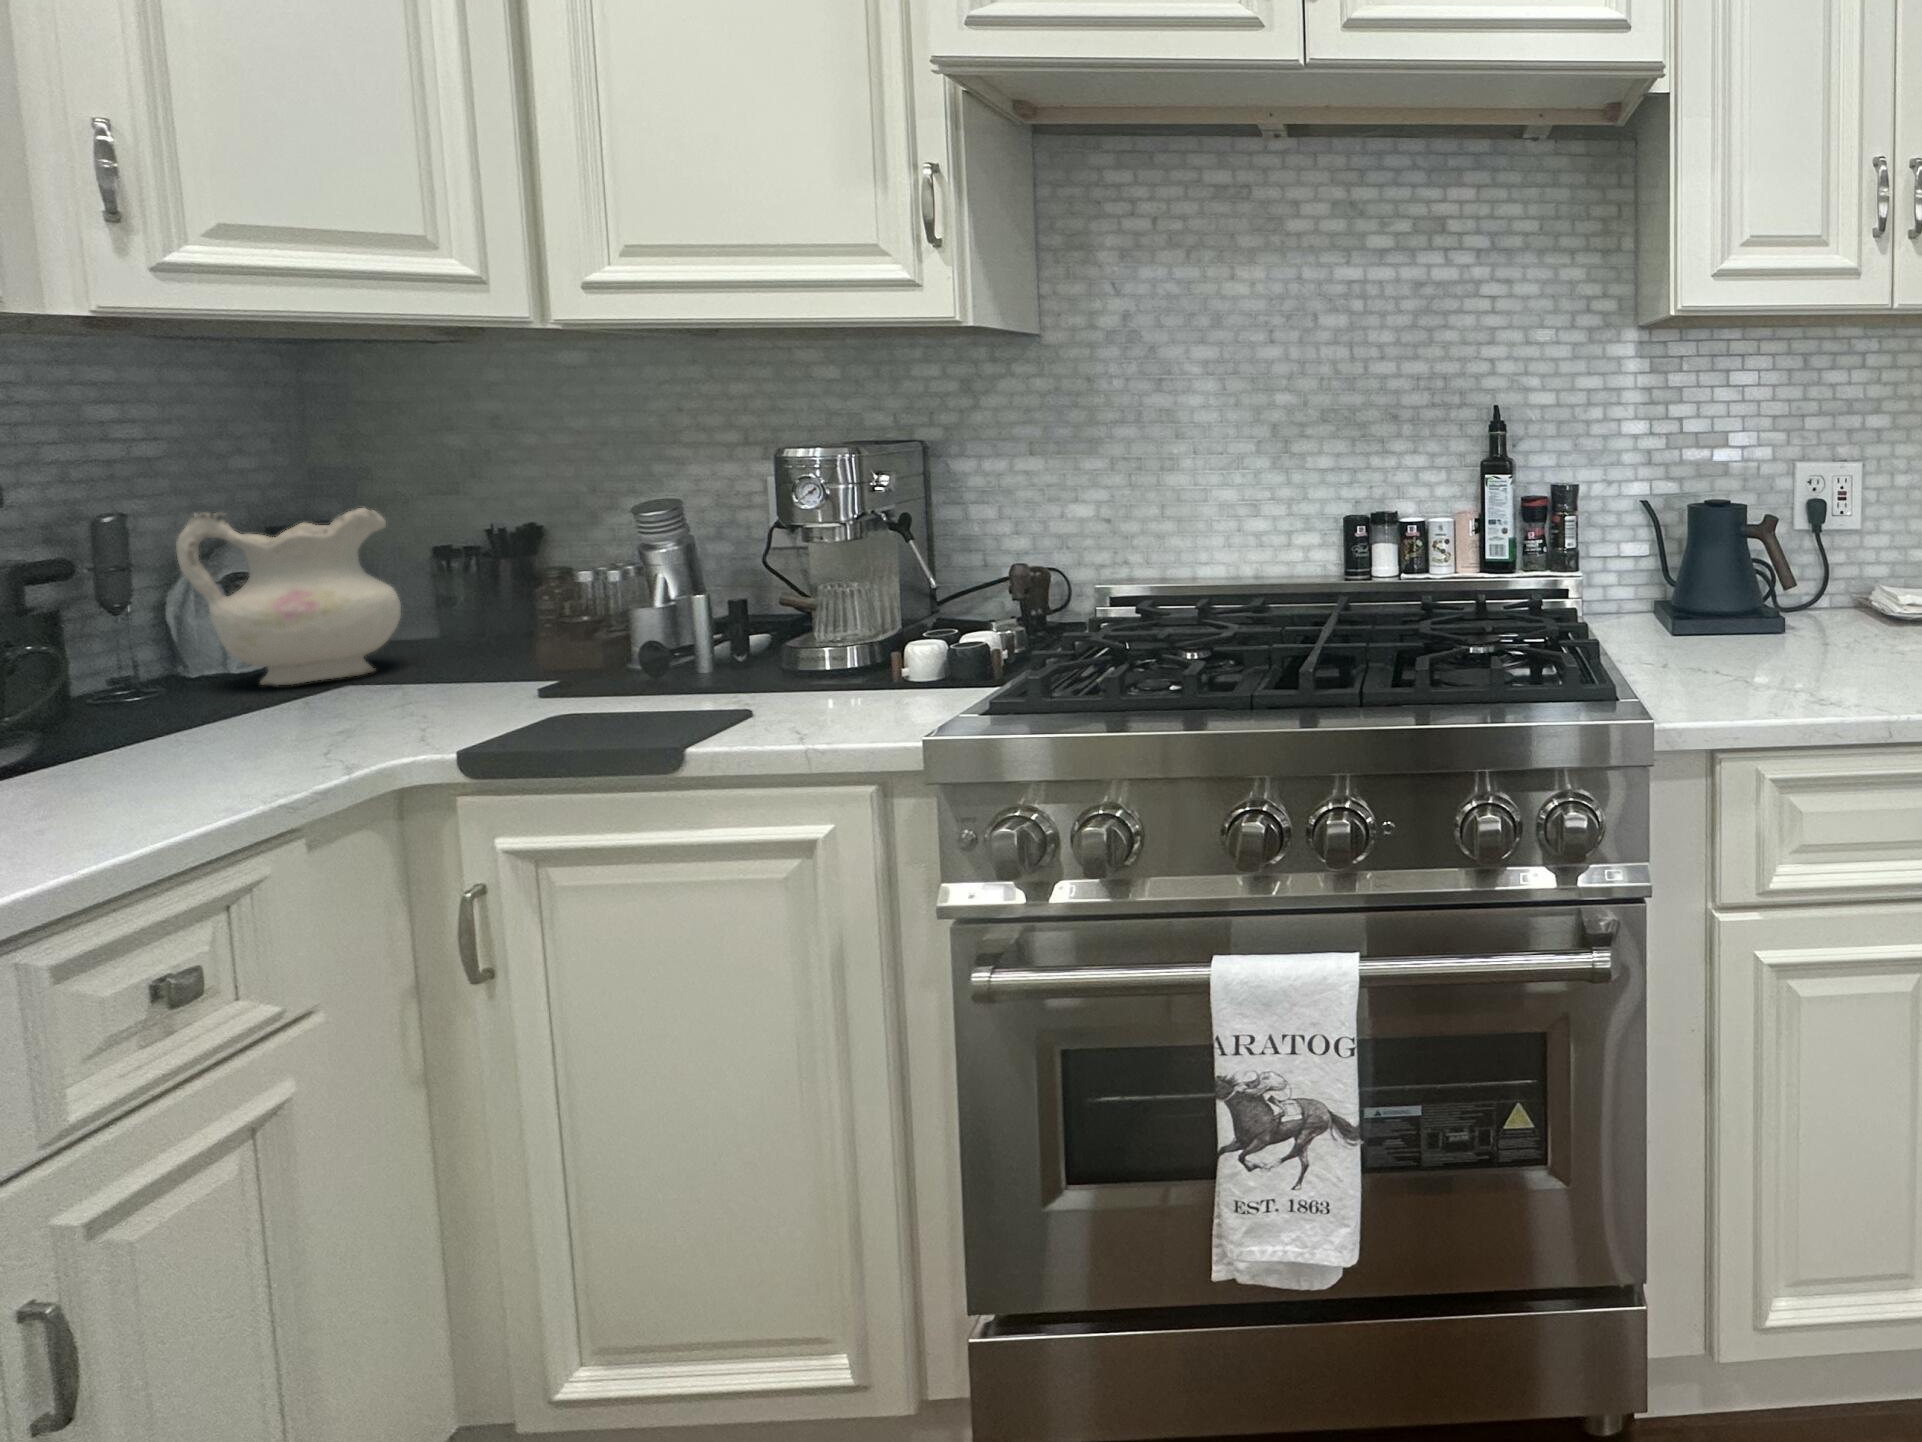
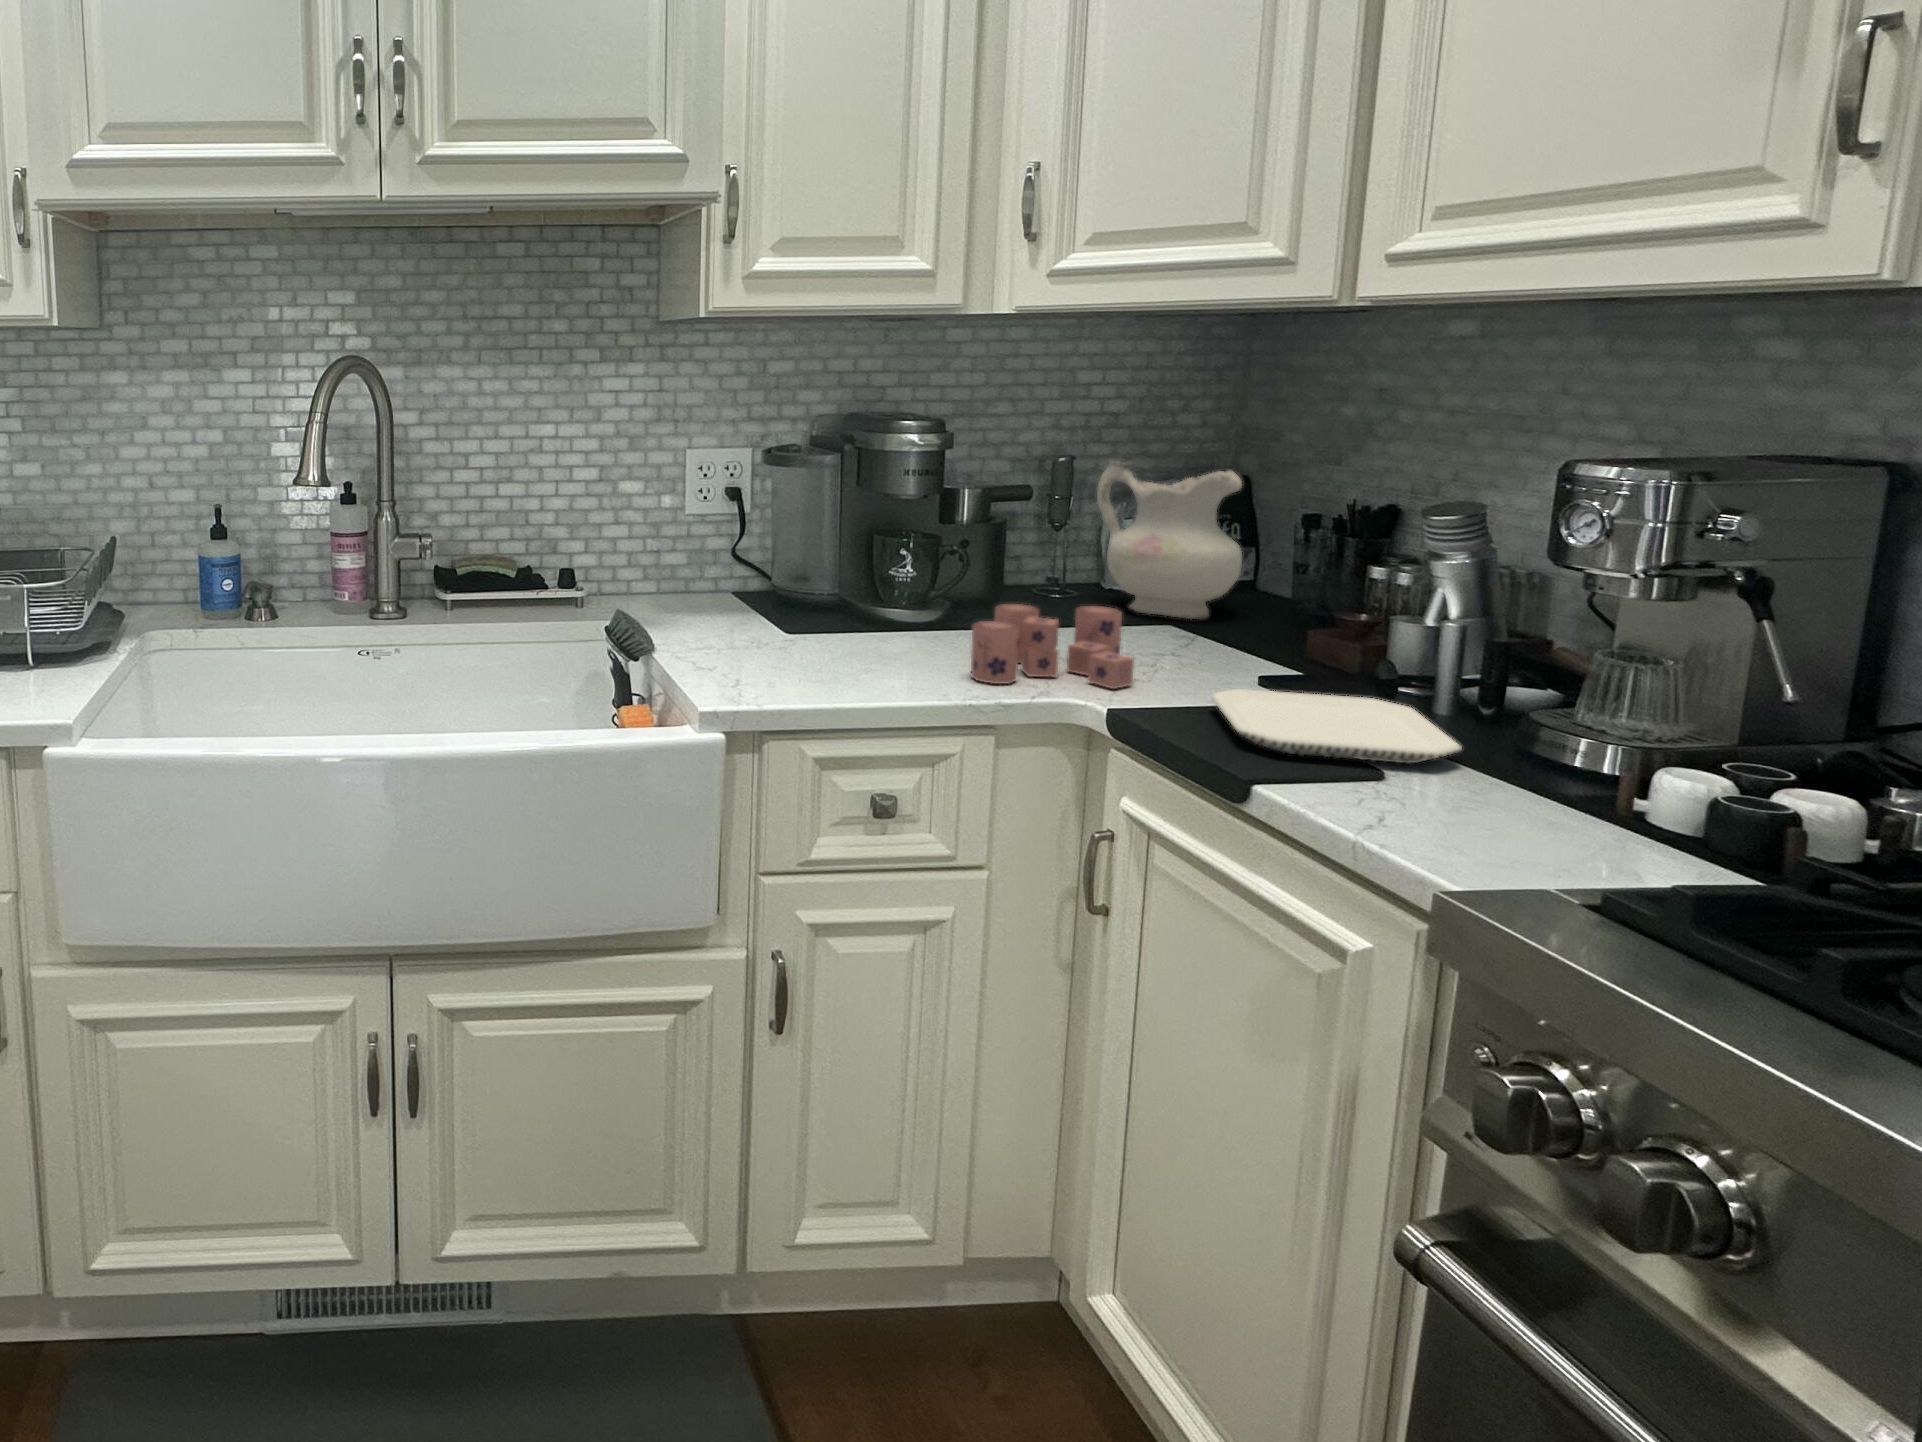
candle: none [191,664,432,787] -> present [971,604,1134,689]
plate: none [543,669,777,729] -> present [1211,689,1461,764]

